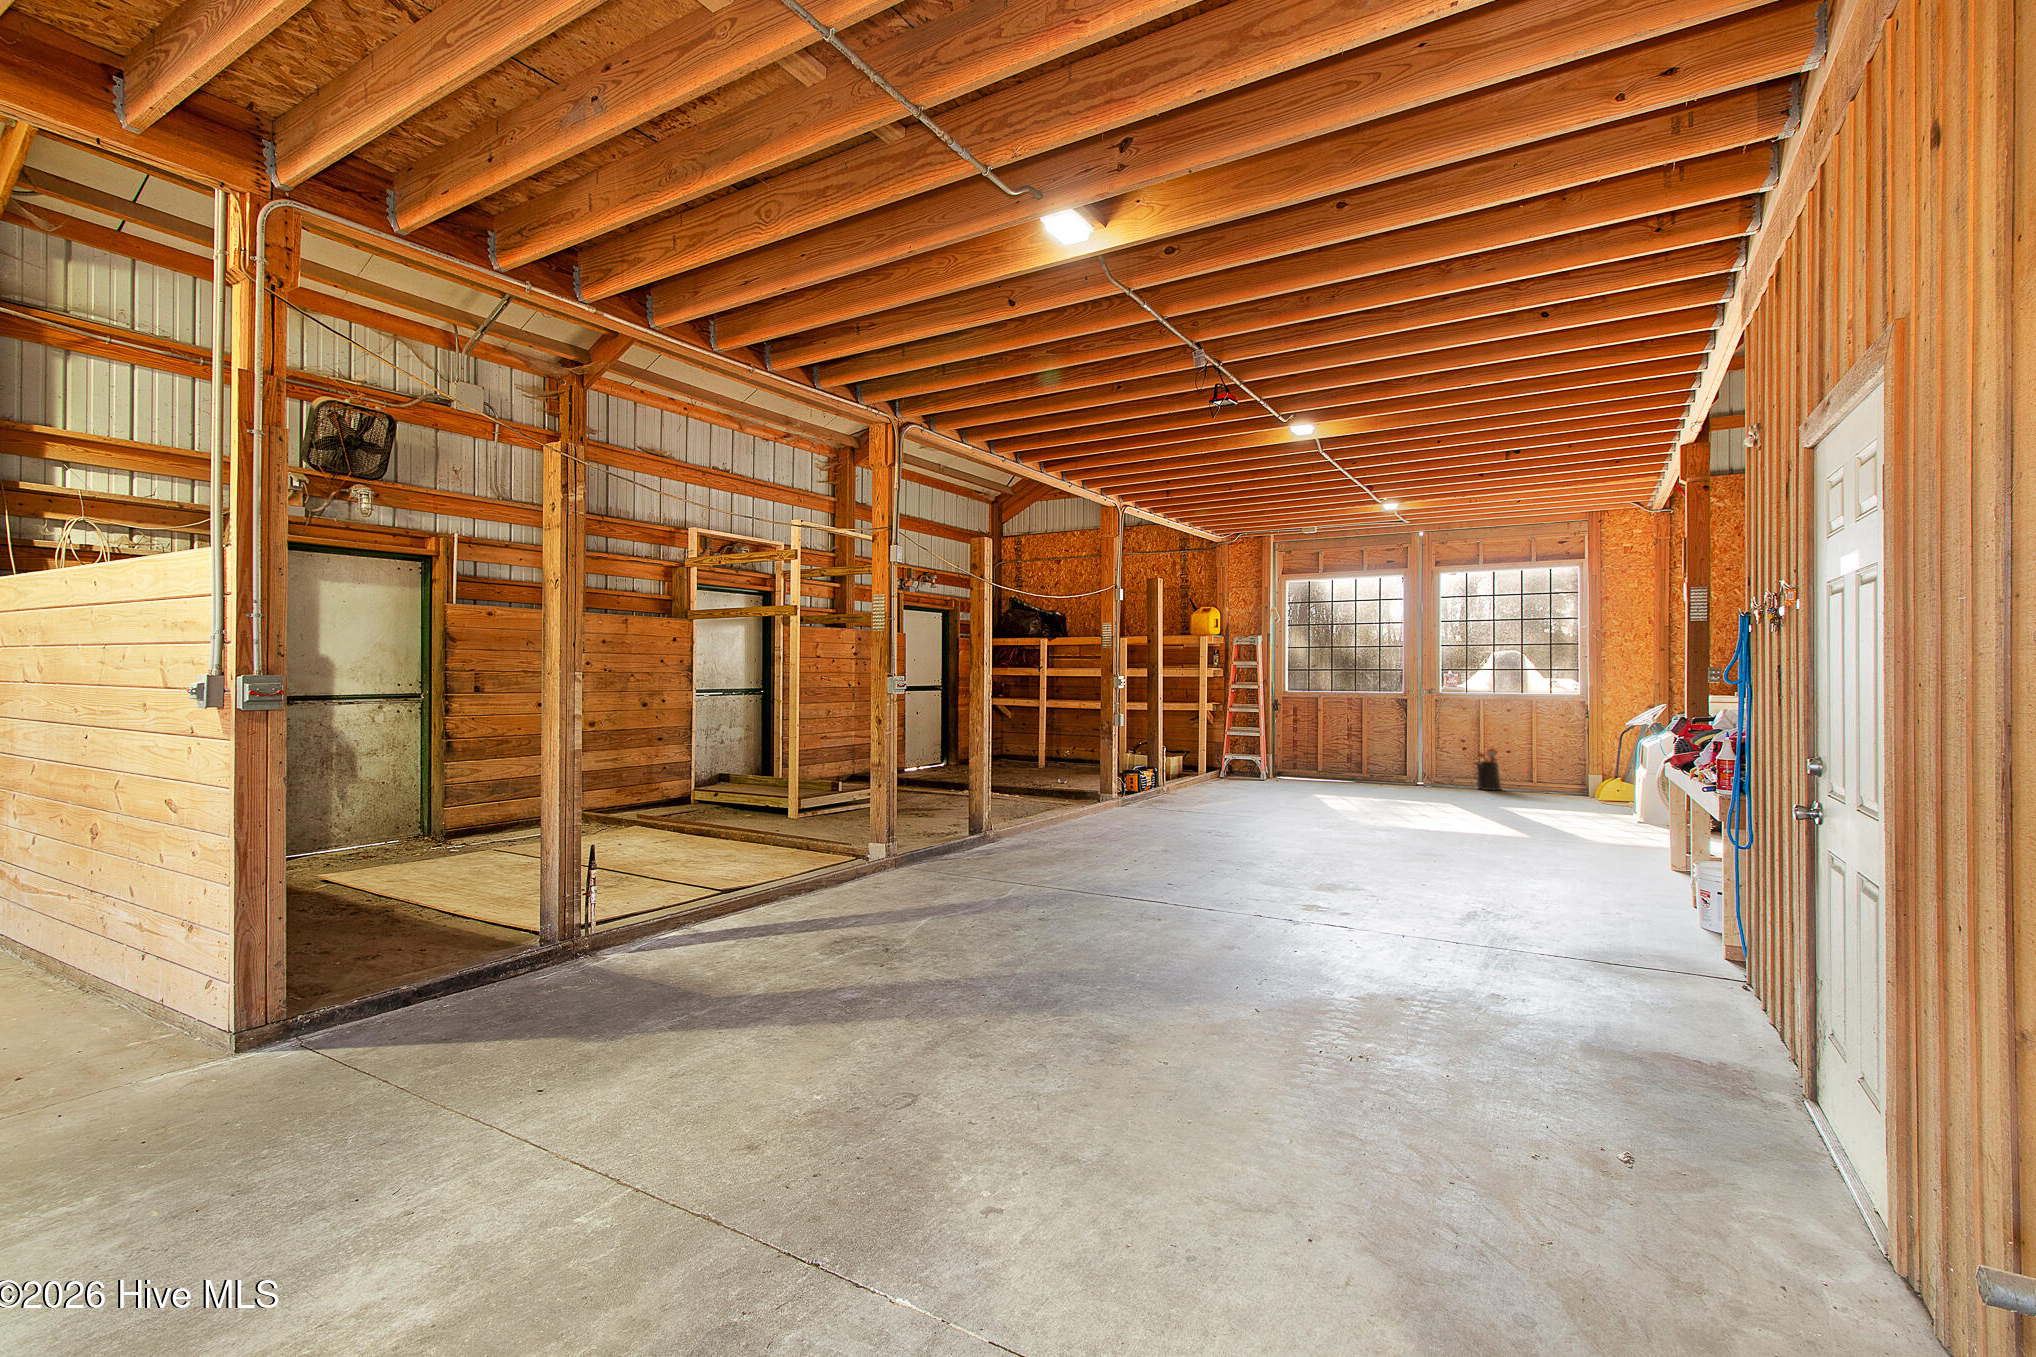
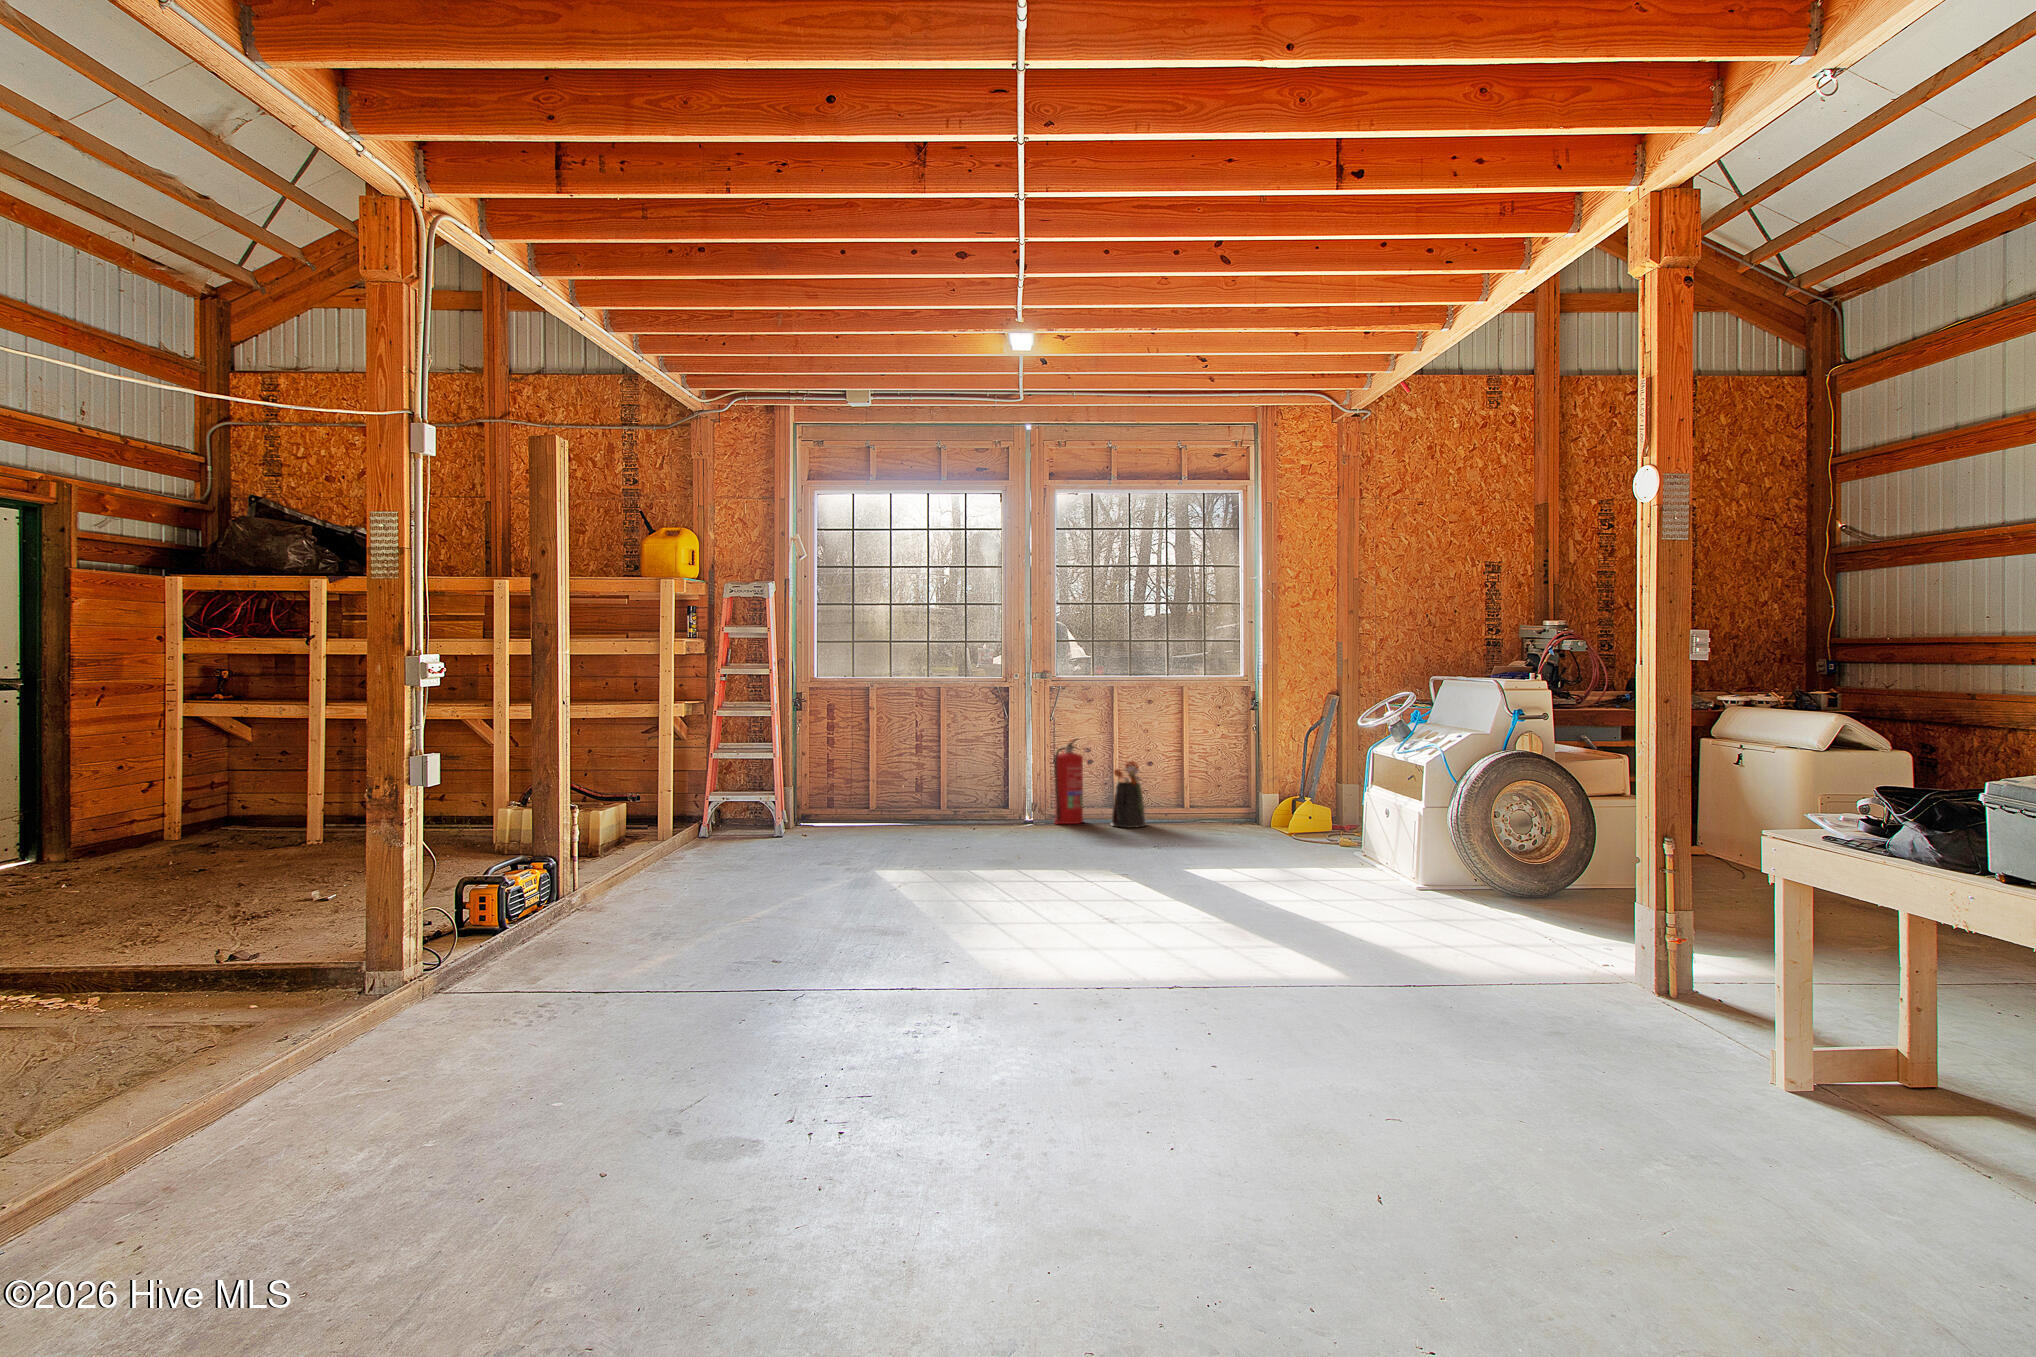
fire extinguisher: none [1437,732,1458,786] -> present [1054,739,1083,824]

